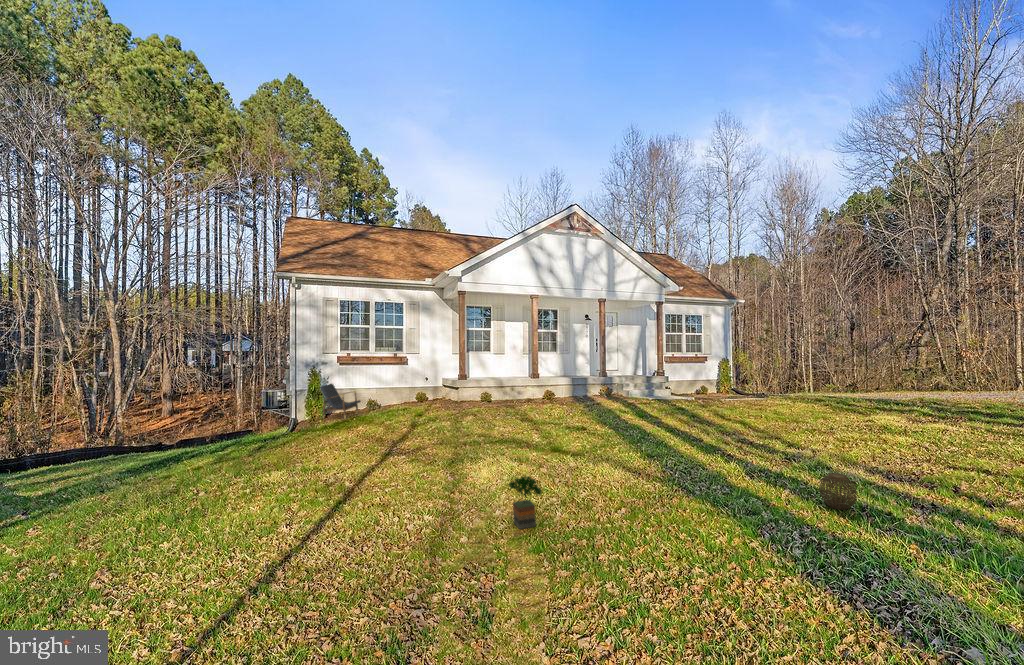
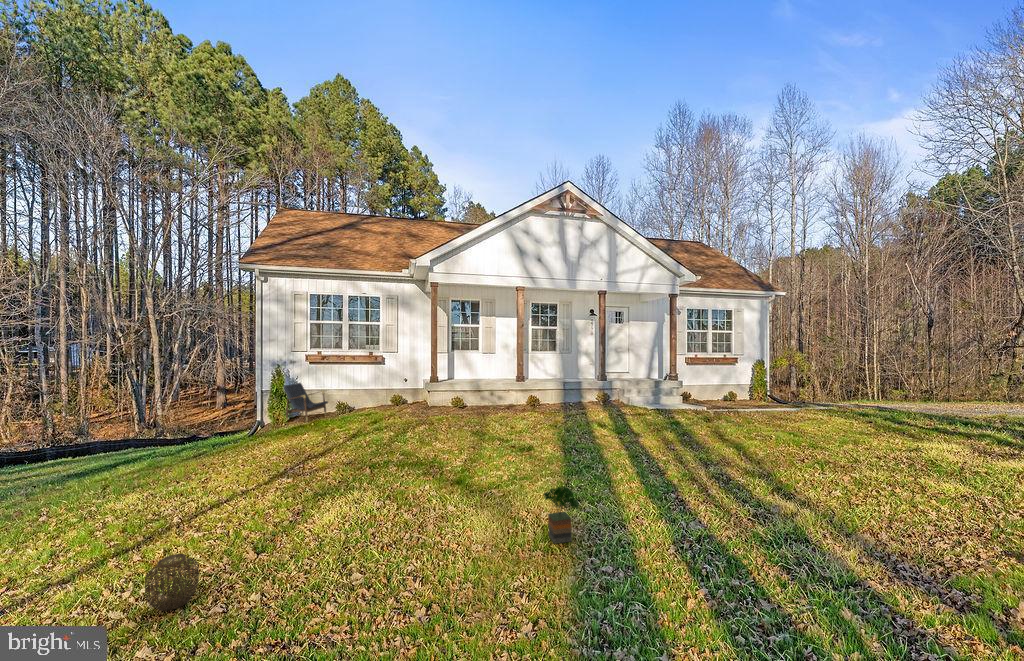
woven basket: present [819,473,857,510] -> present [145,554,199,611]
potted tree: present [509,476,542,529] -> present [543,487,579,544]

